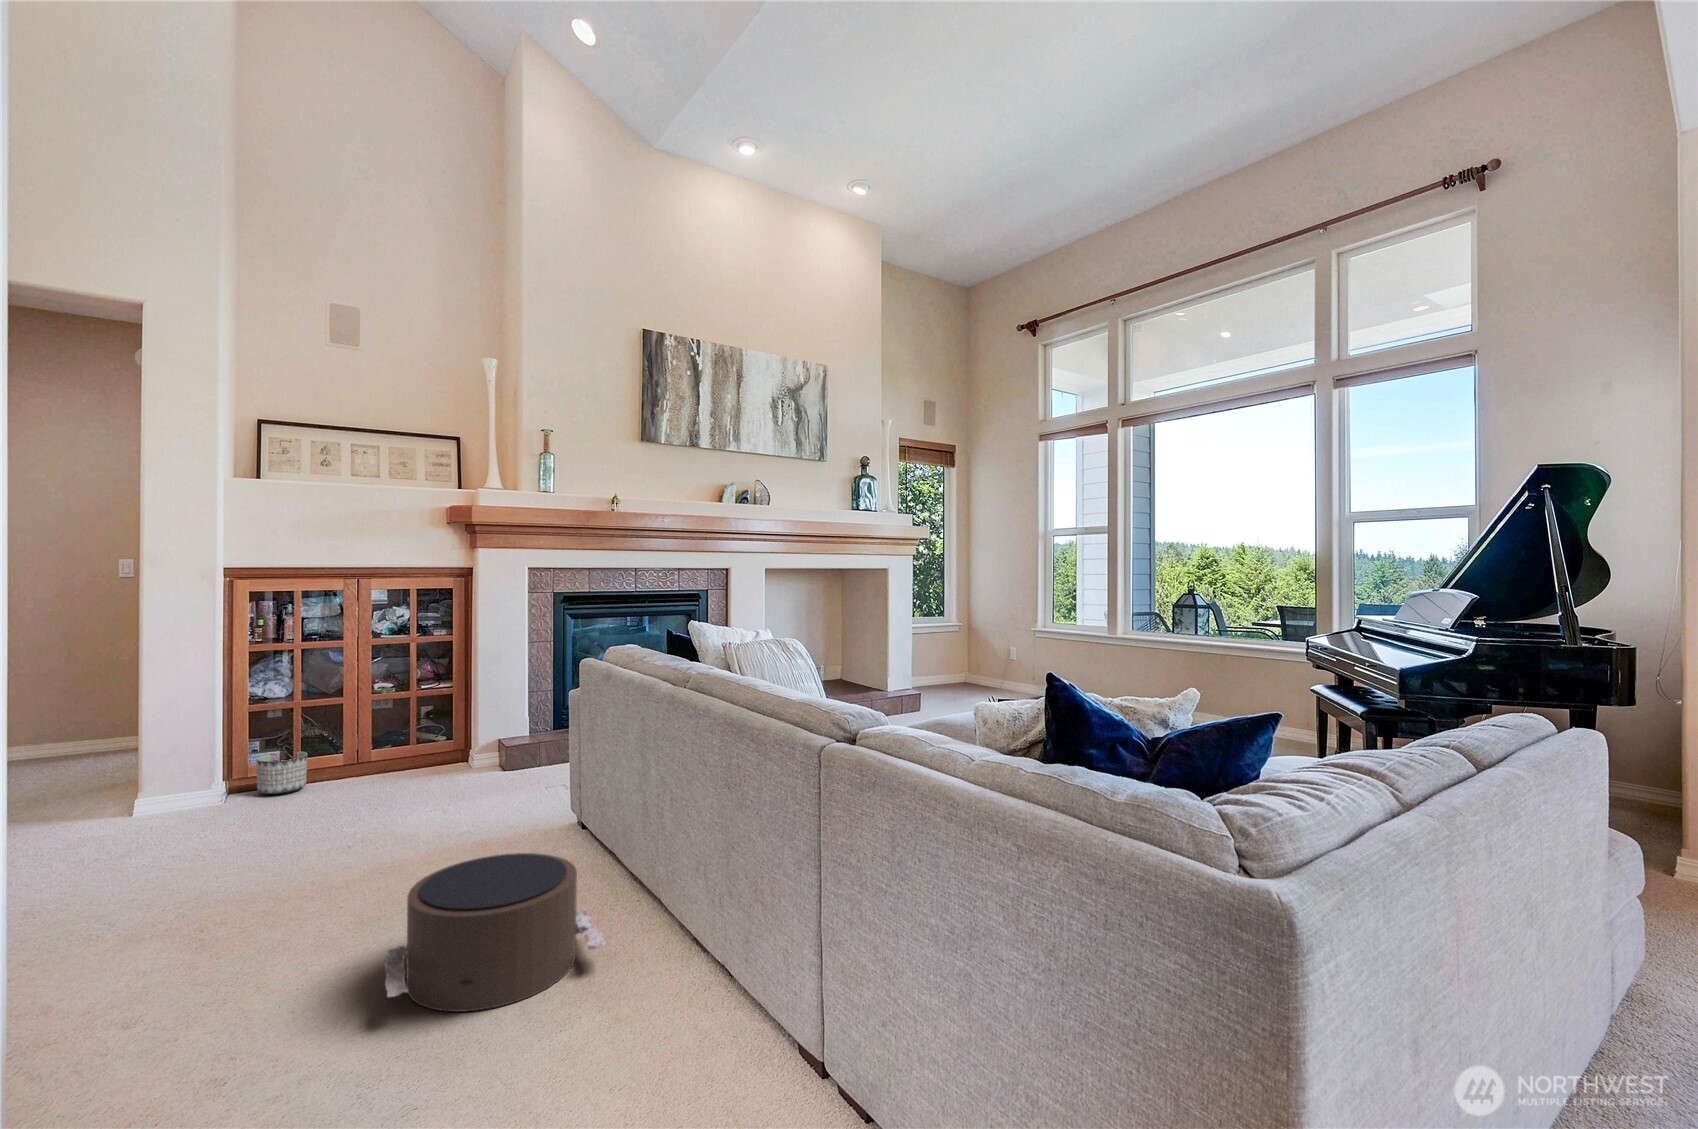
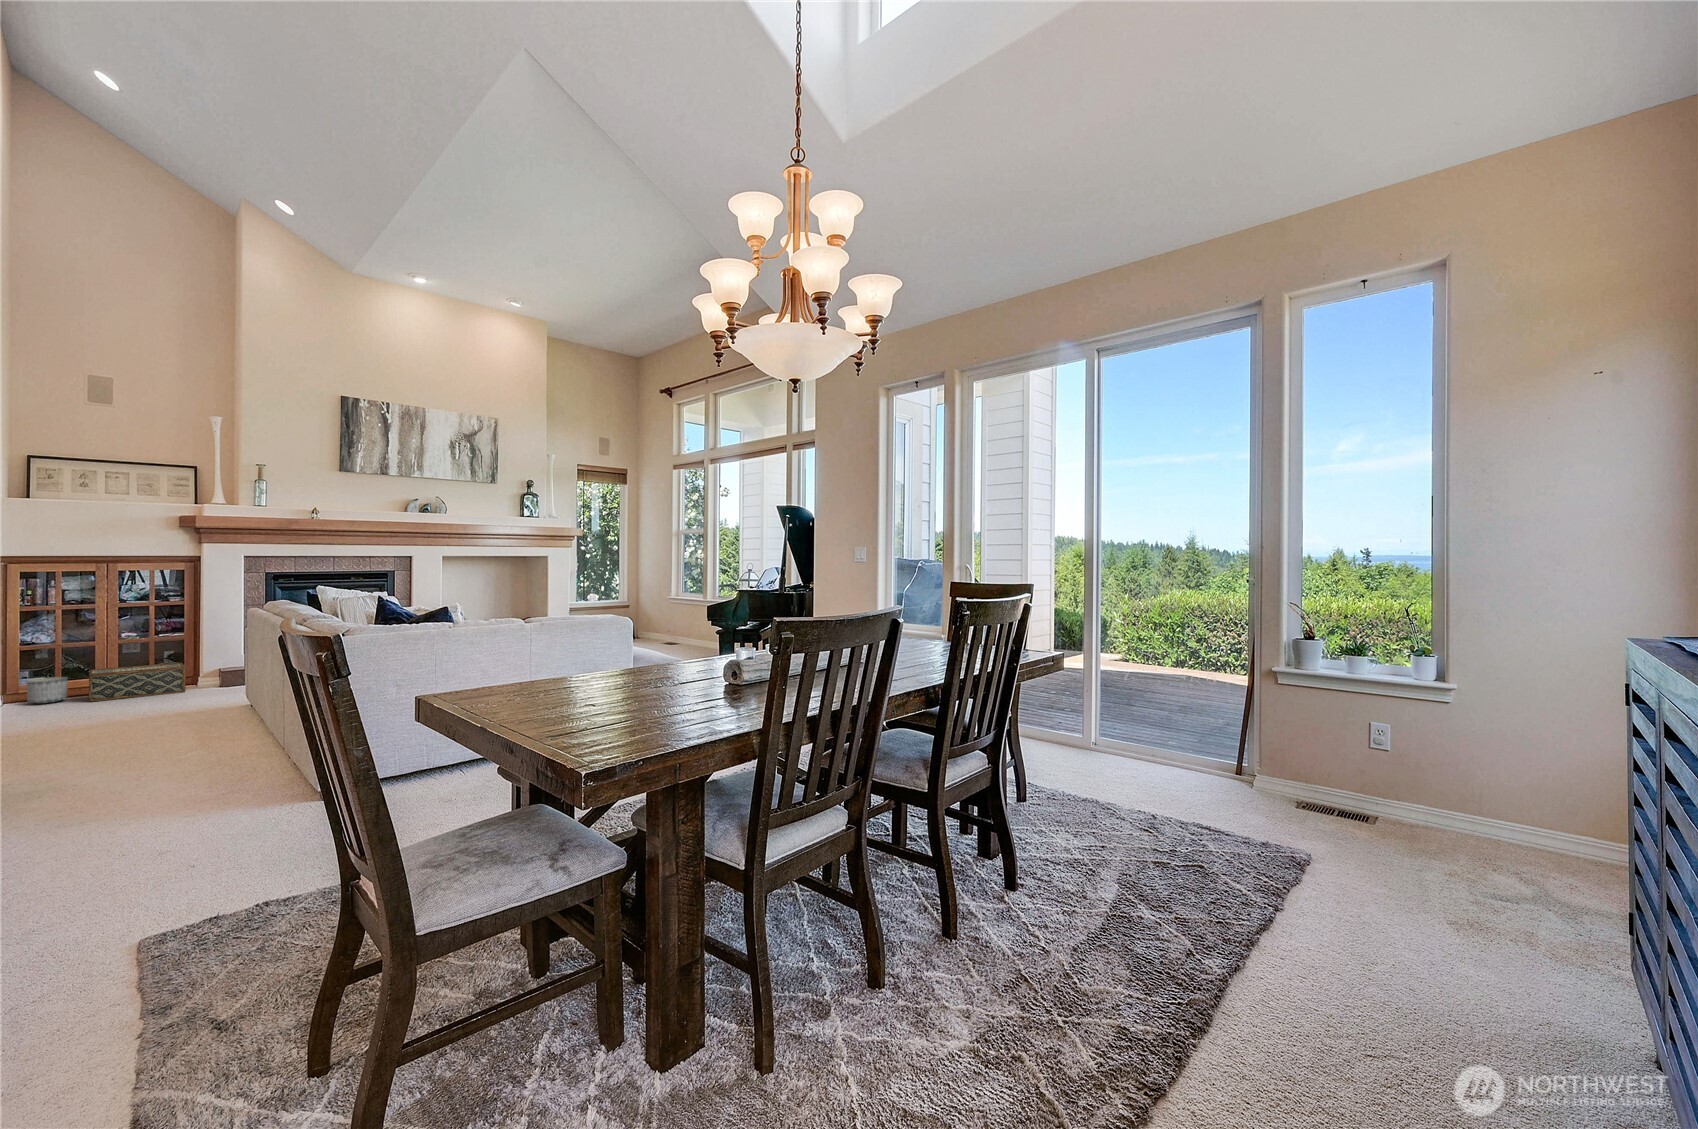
woven basket: none [333,729,456,794] -> present [89,663,186,702]
pouf: present [385,853,606,1012] -> none [86,702,223,763]

